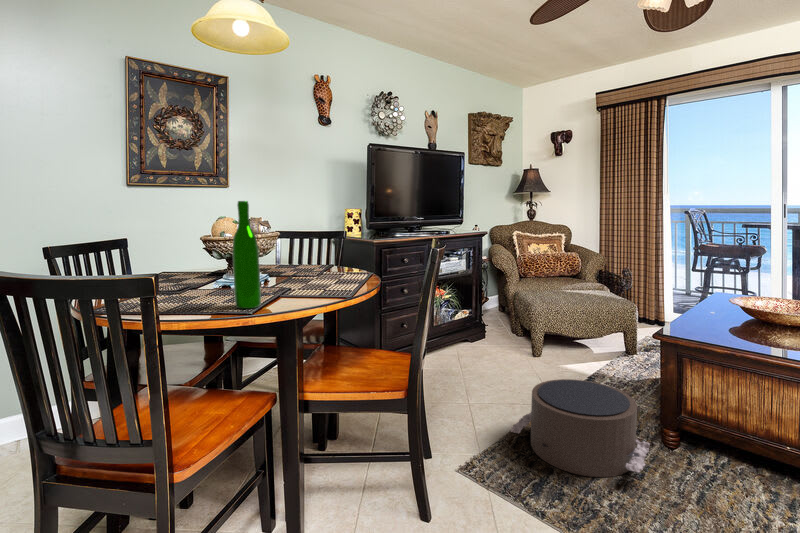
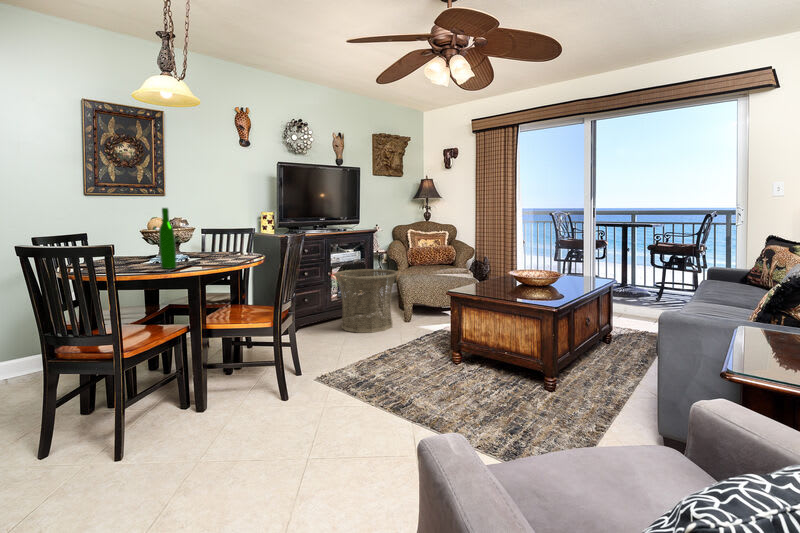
basket: none [440,283,526,371] -> present [334,269,398,333]
pouf: present [510,379,650,477] -> none [355,326,439,379]

